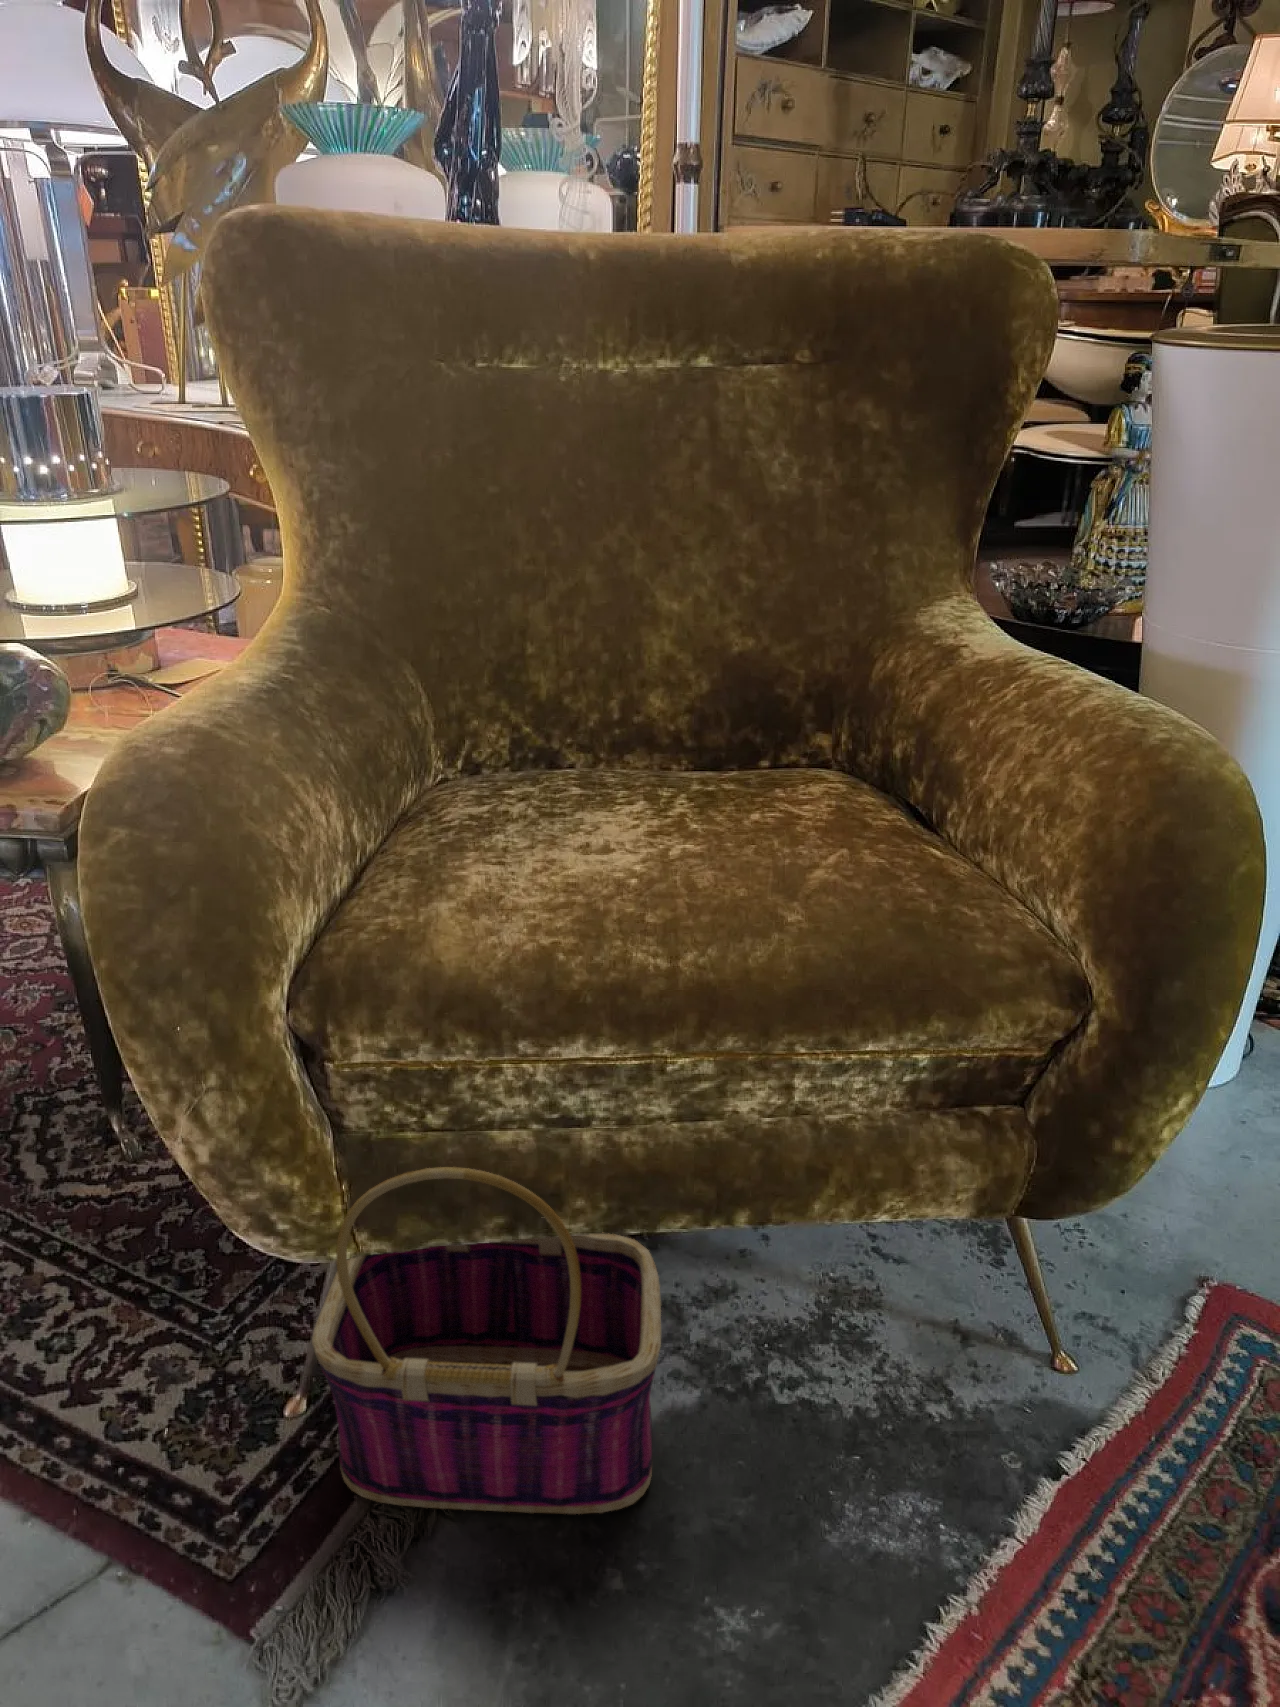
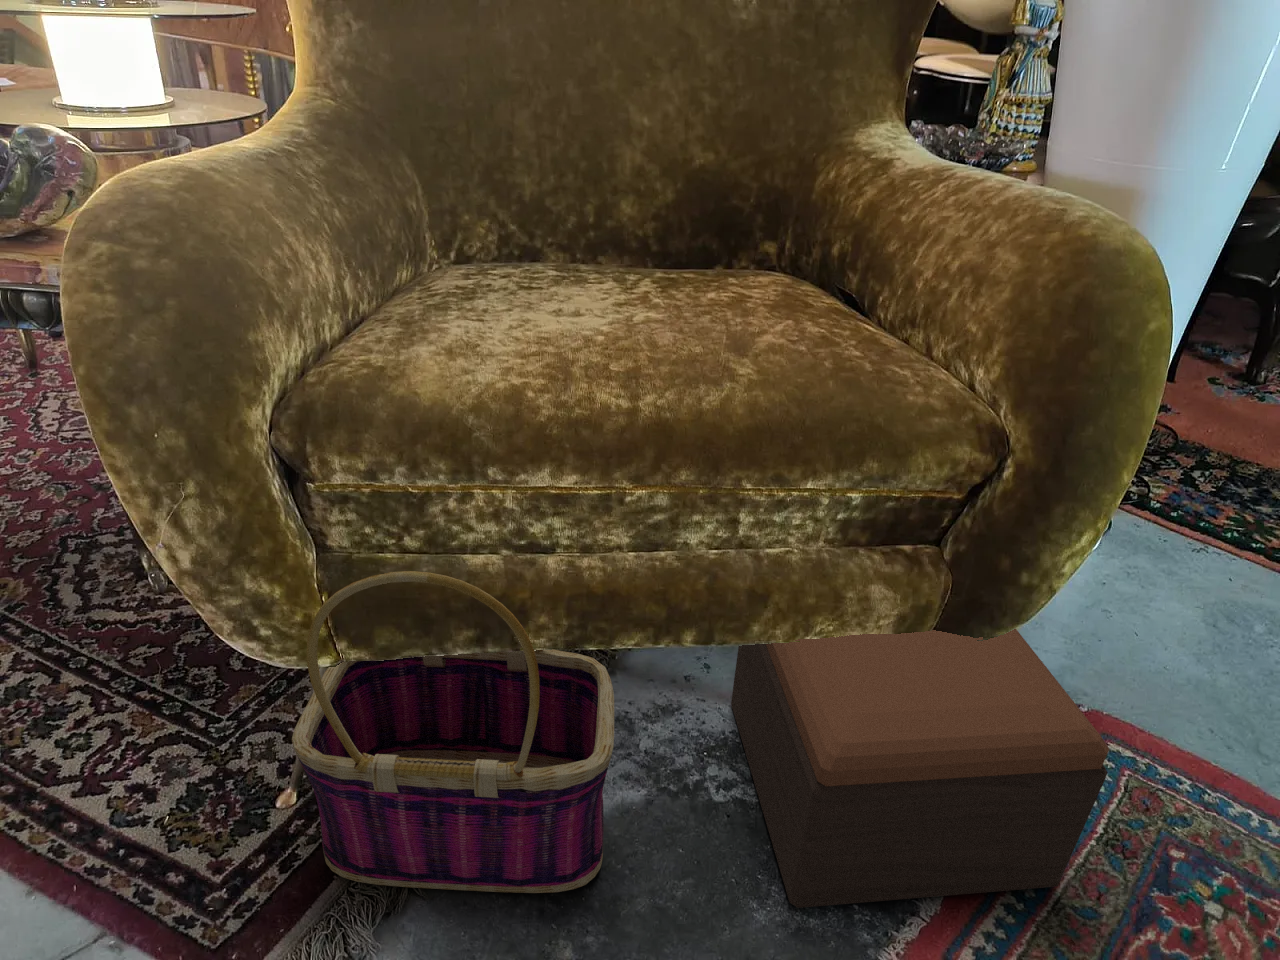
footstool: none [796,1129,1217,1528] -> present [731,629,1109,908]

